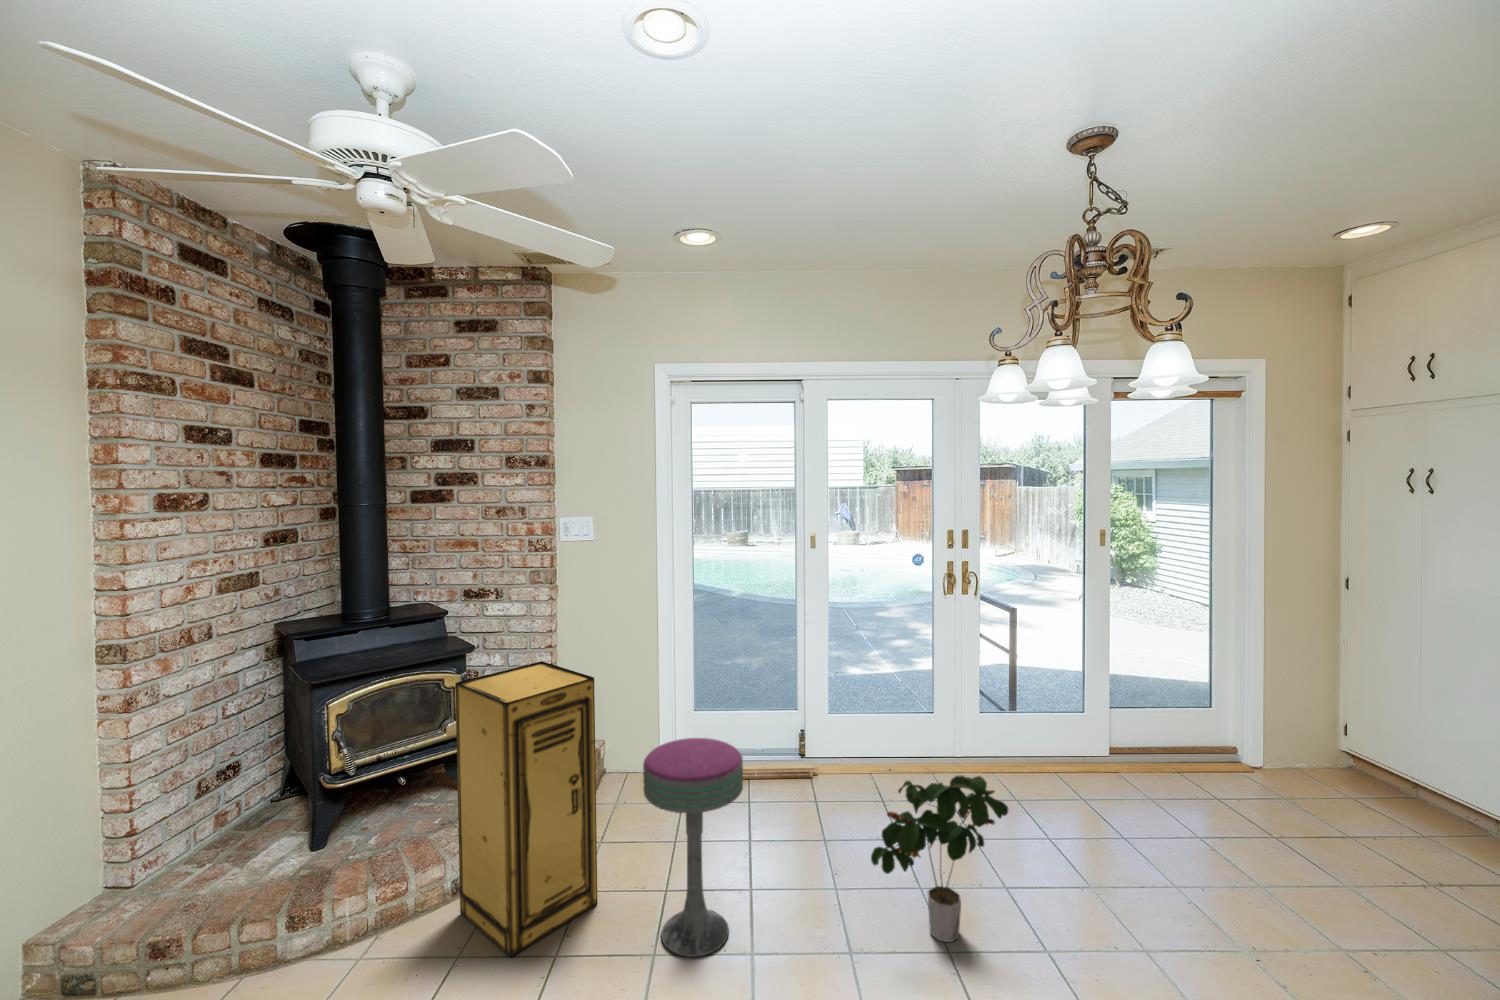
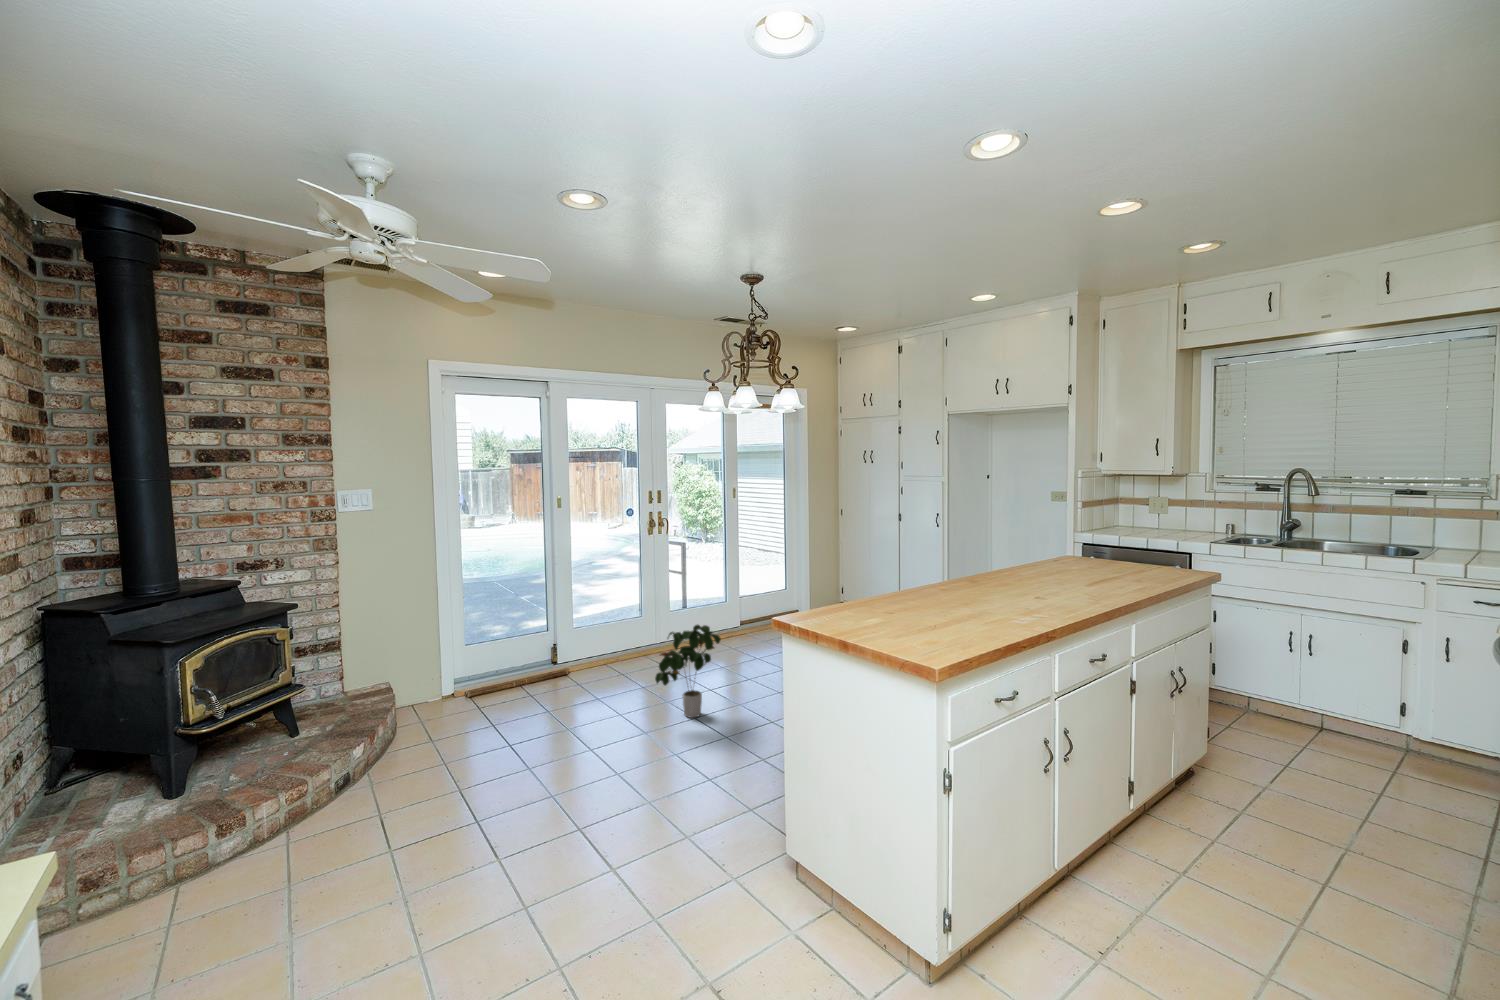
storage cabinet: present [455,661,598,958] -> none [344,599,467,802]
bar stool: present [643,738,743,957] -> none [512,630,581,765]

